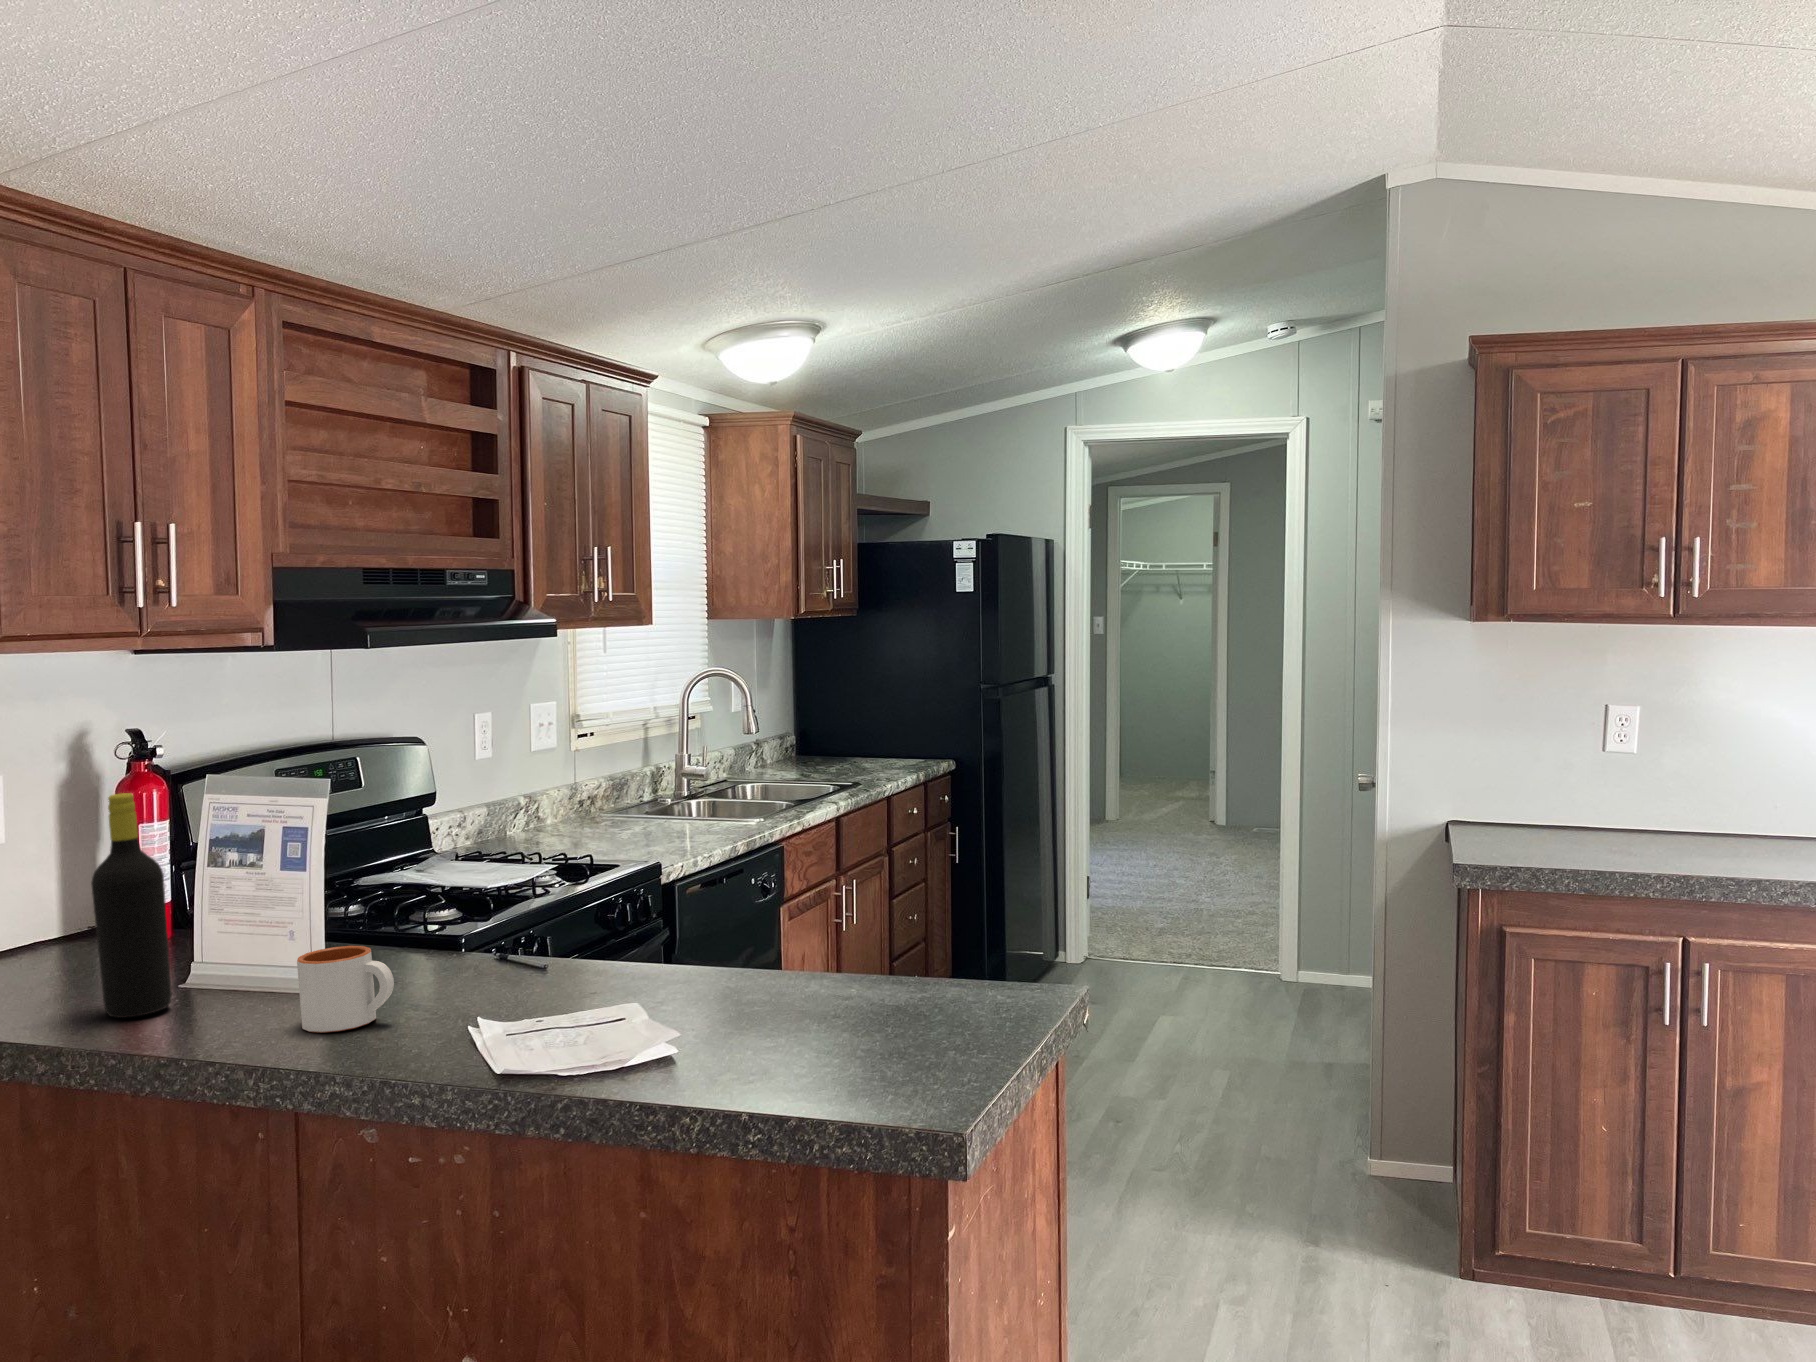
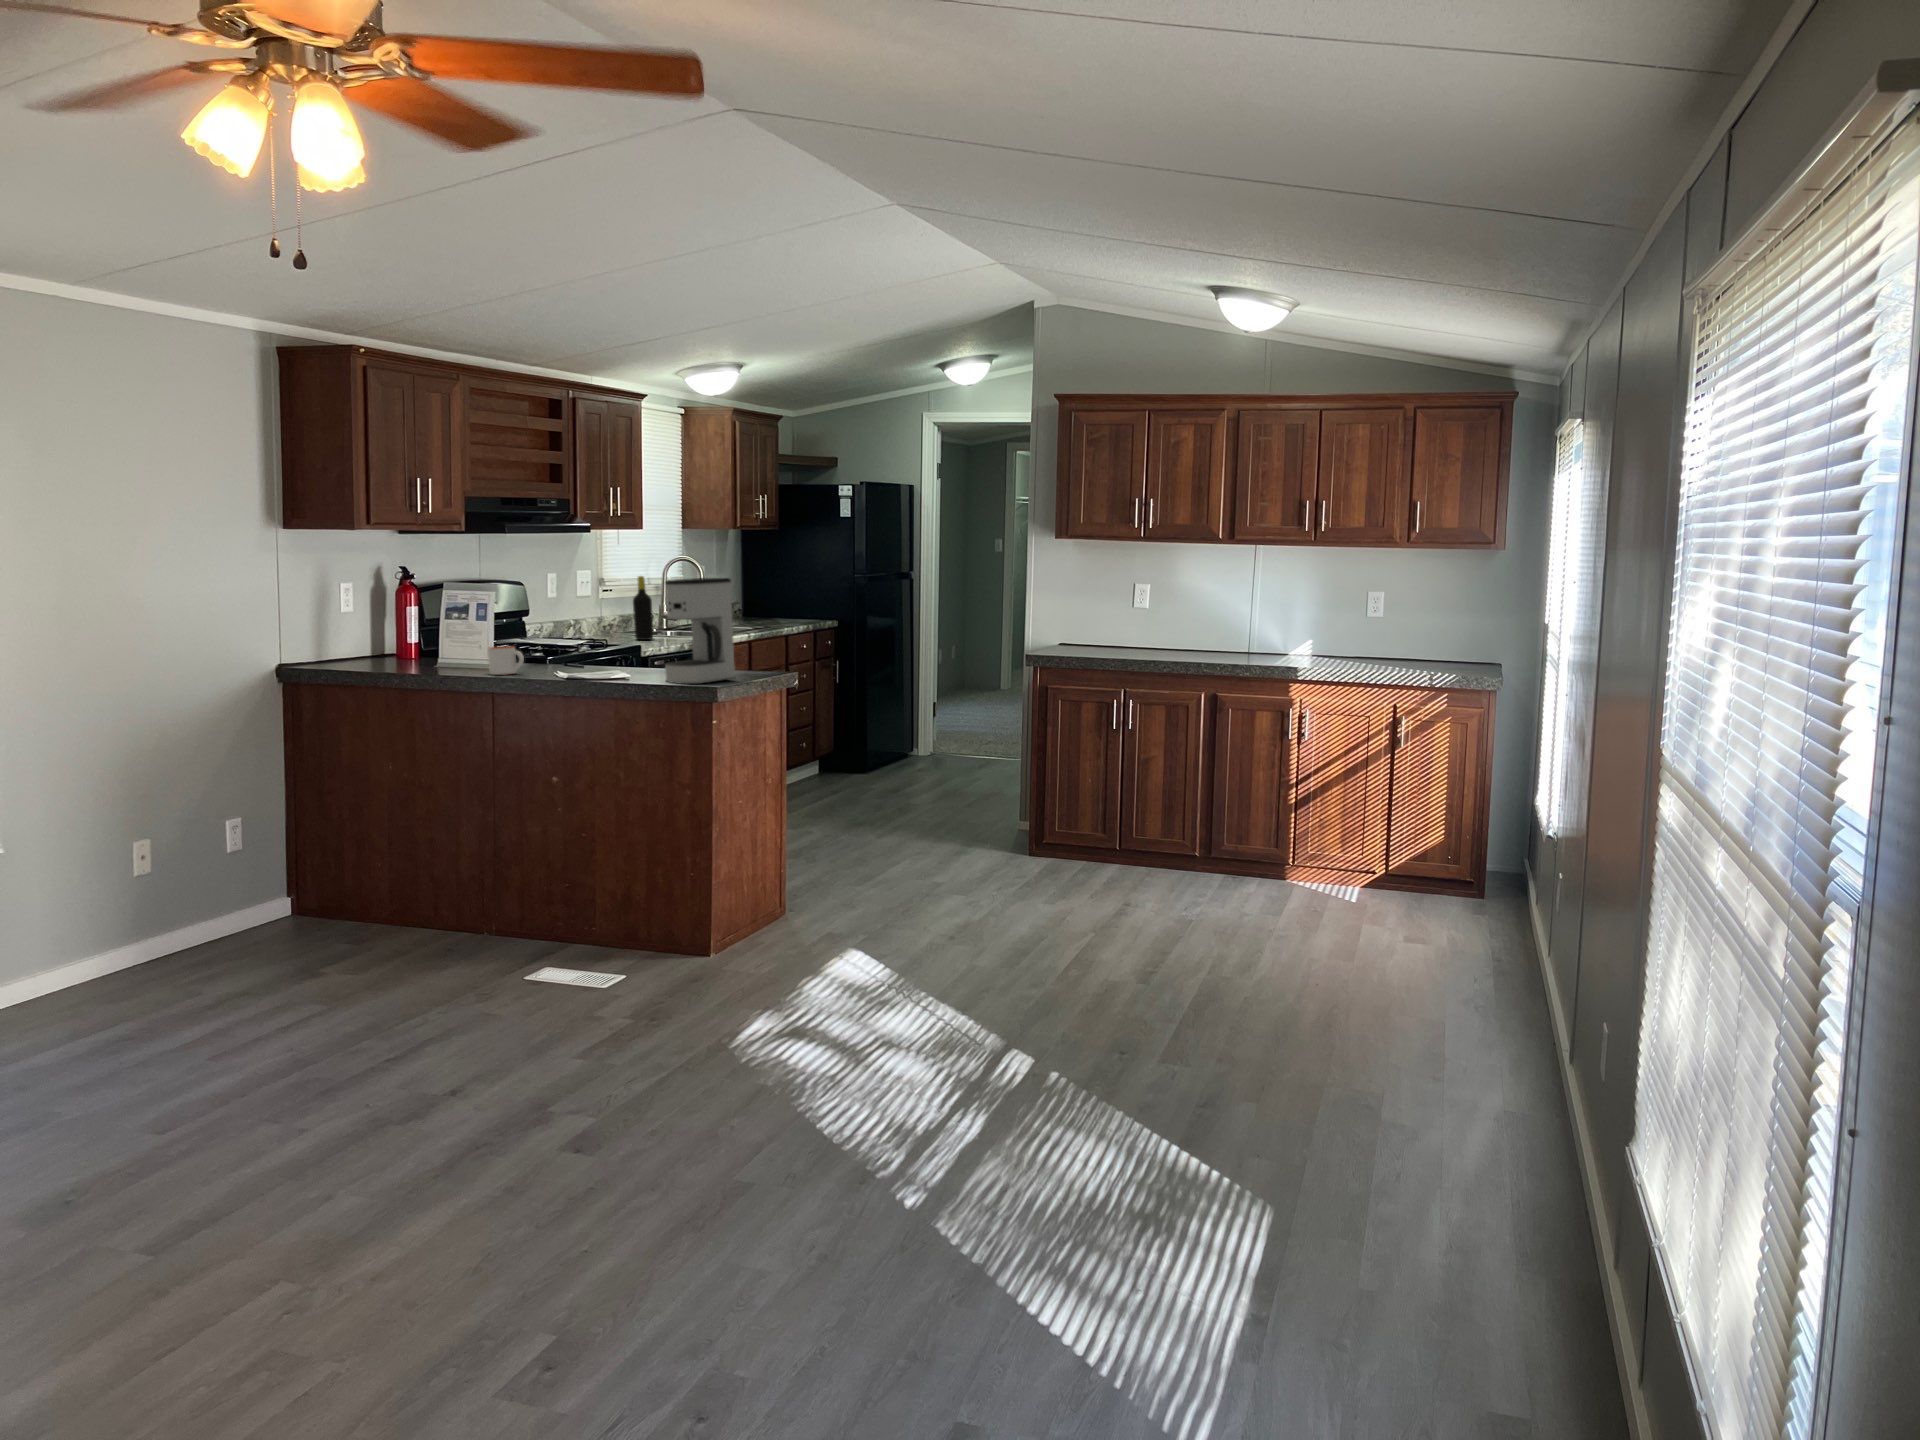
coffee maker: none [776,755,962,1069] -> present [665,578,735,684]
bottle: present [91,793,172,1018] -> present [633,576,653,640]

